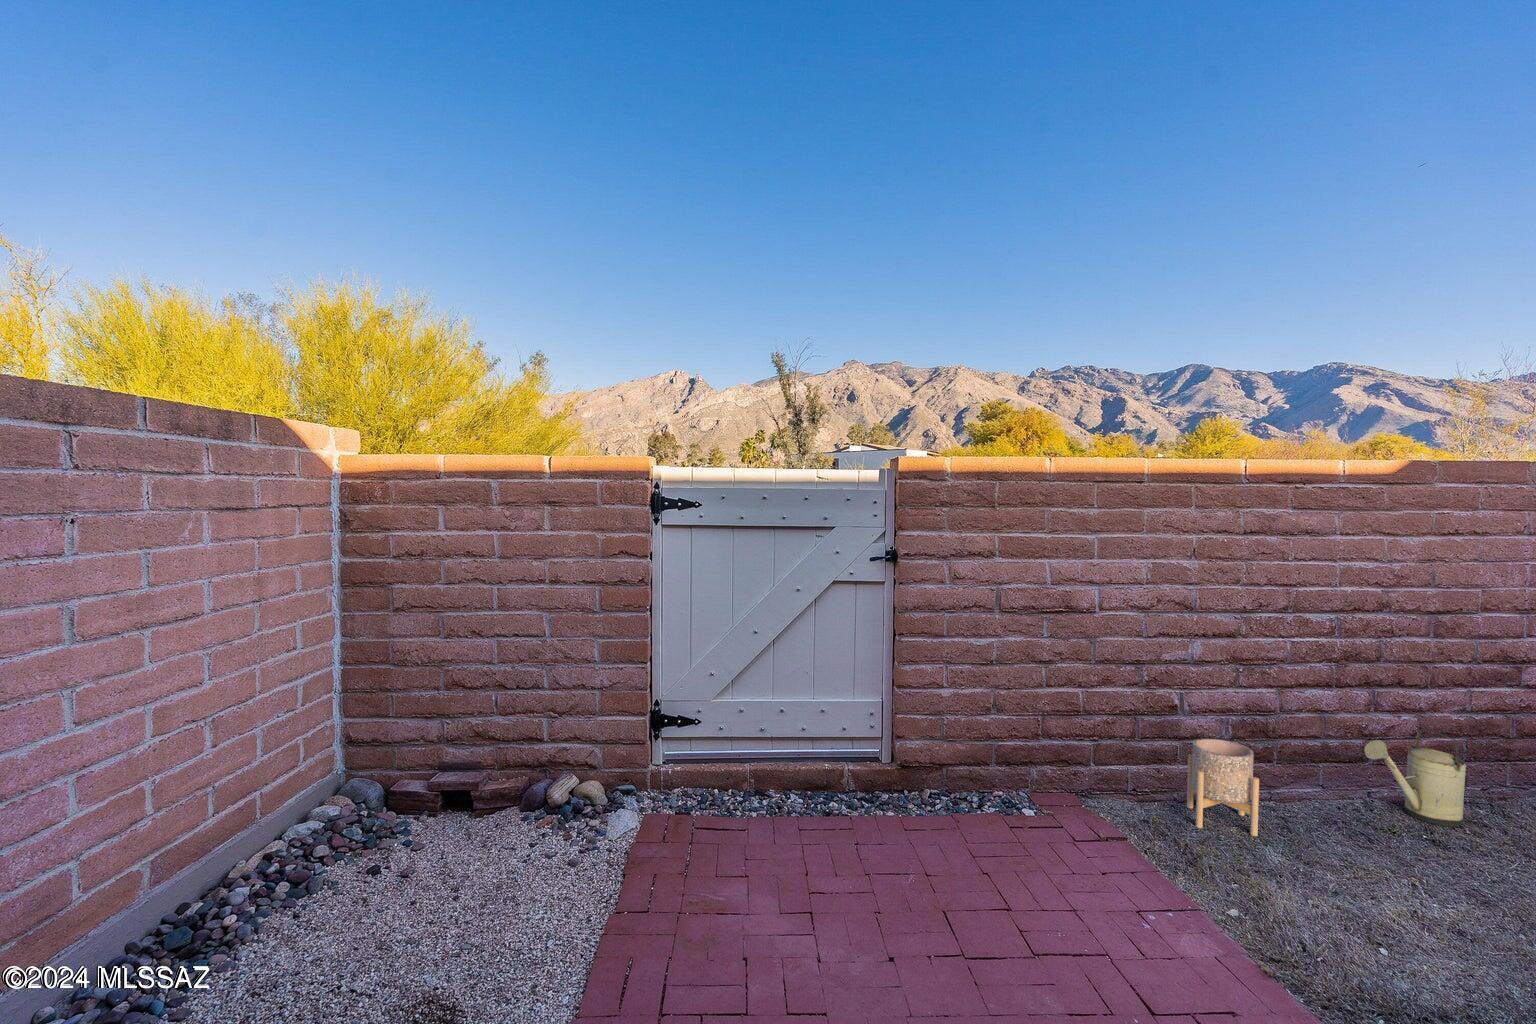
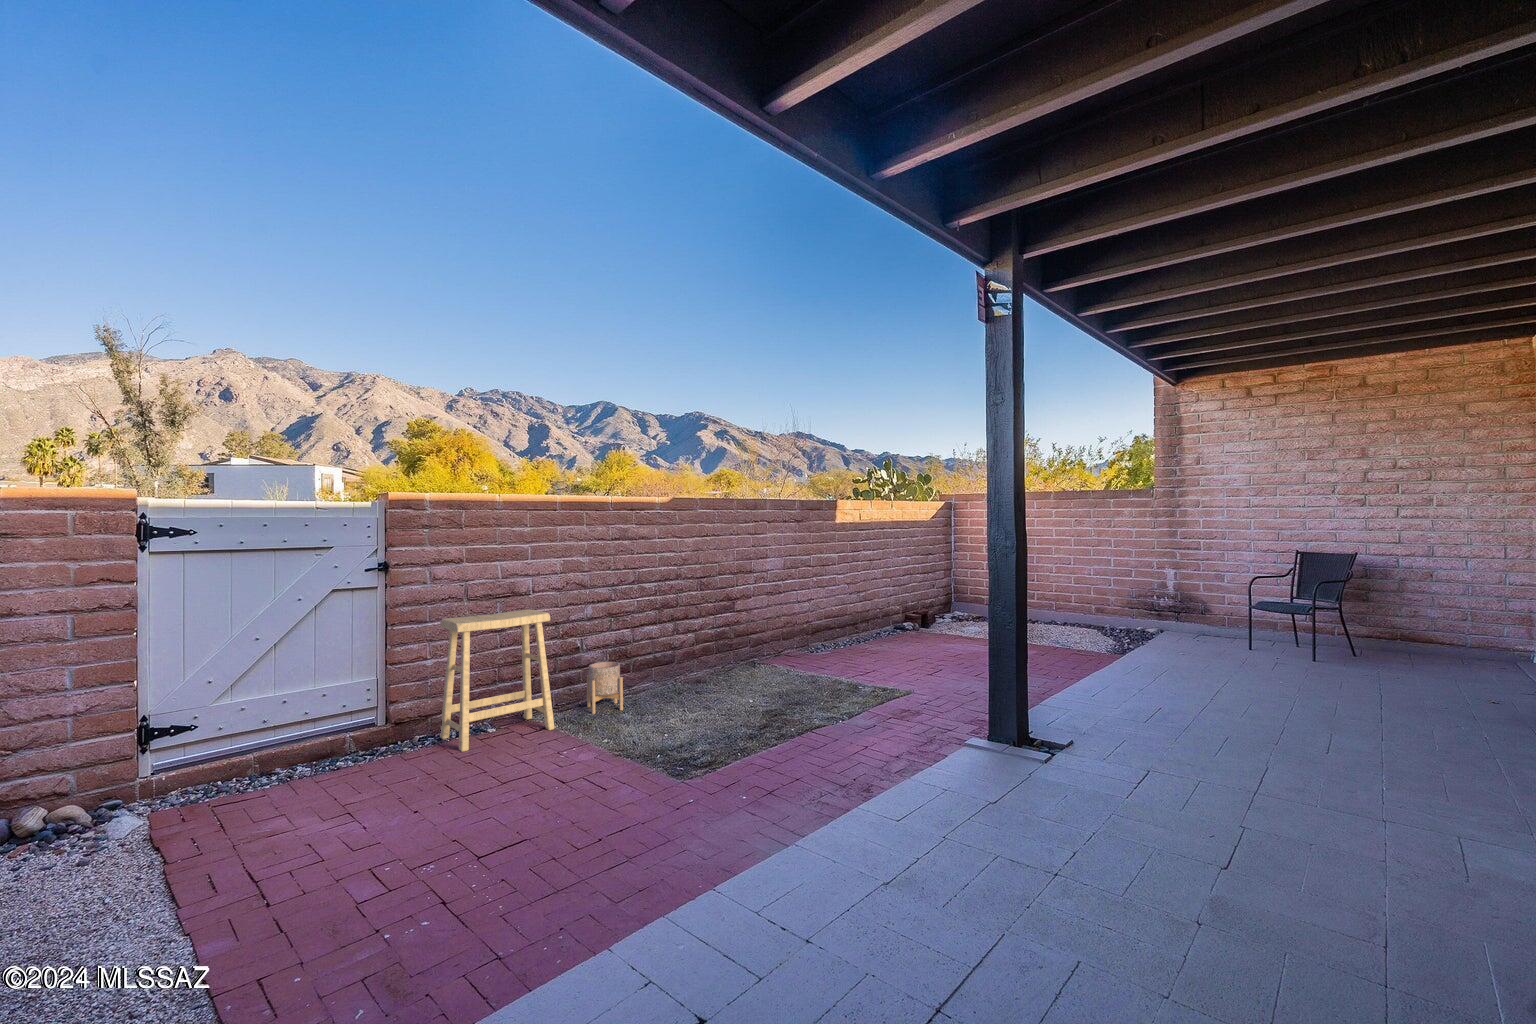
stool: none [956,636,1127,843] -> present [440,609,554,752]
watering can: present [1364,728,1468,827] -> none [672,638,715,686]

